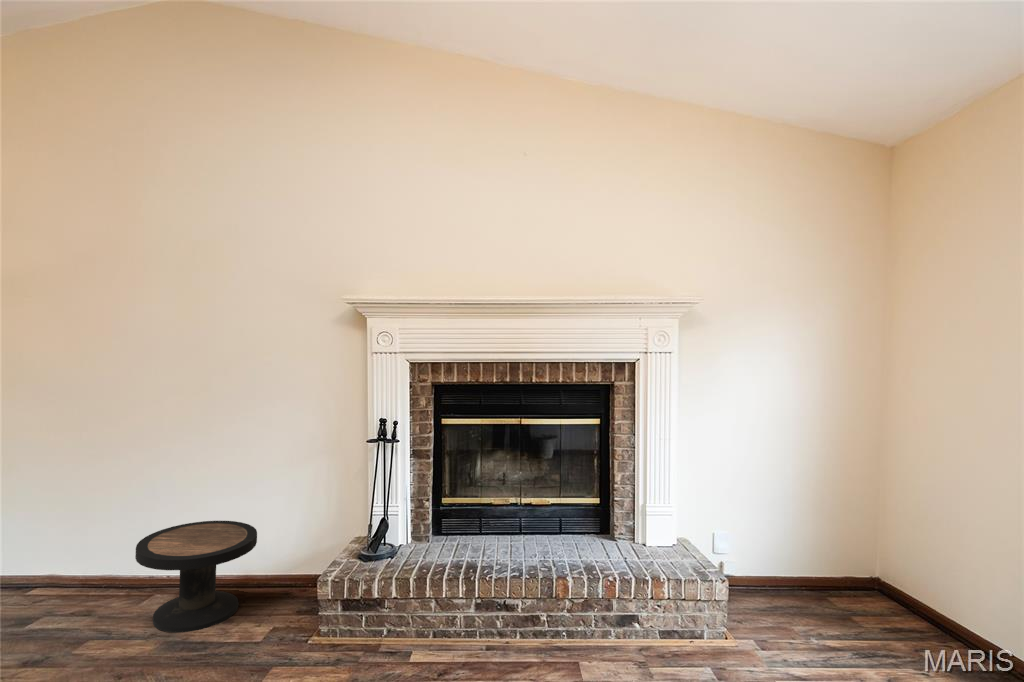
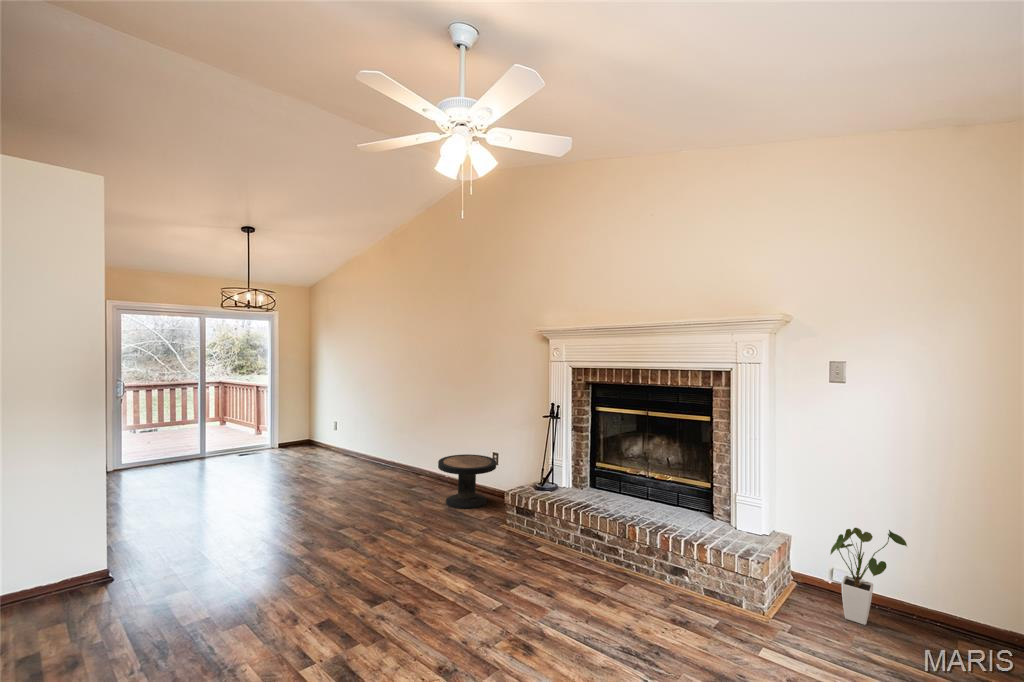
house plant: none [743,513,815,614] -> present [830,528,907,625]

